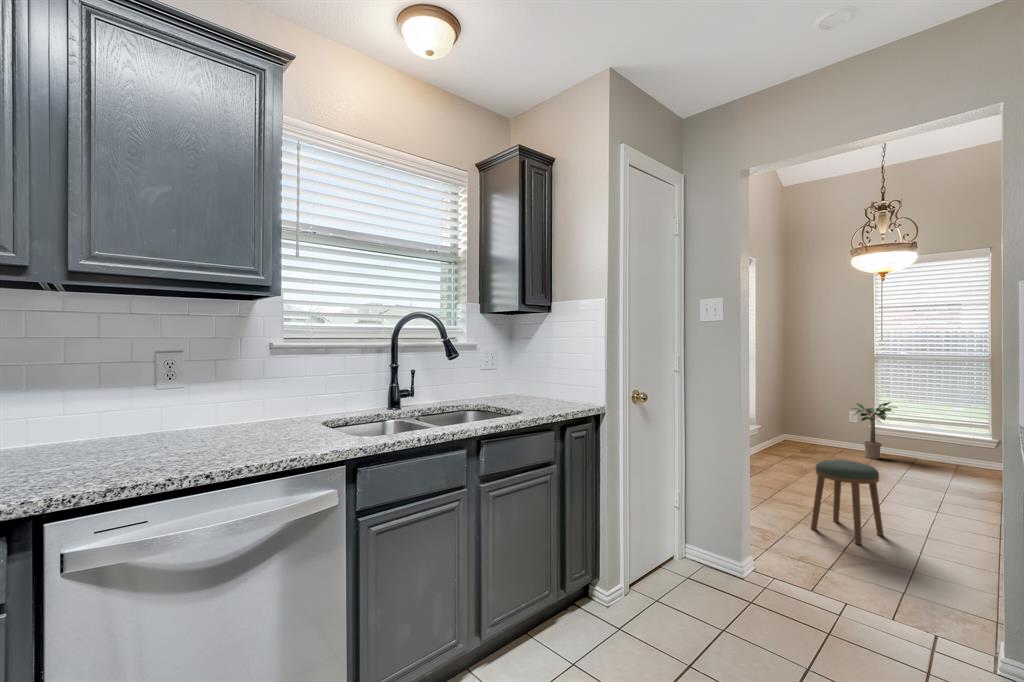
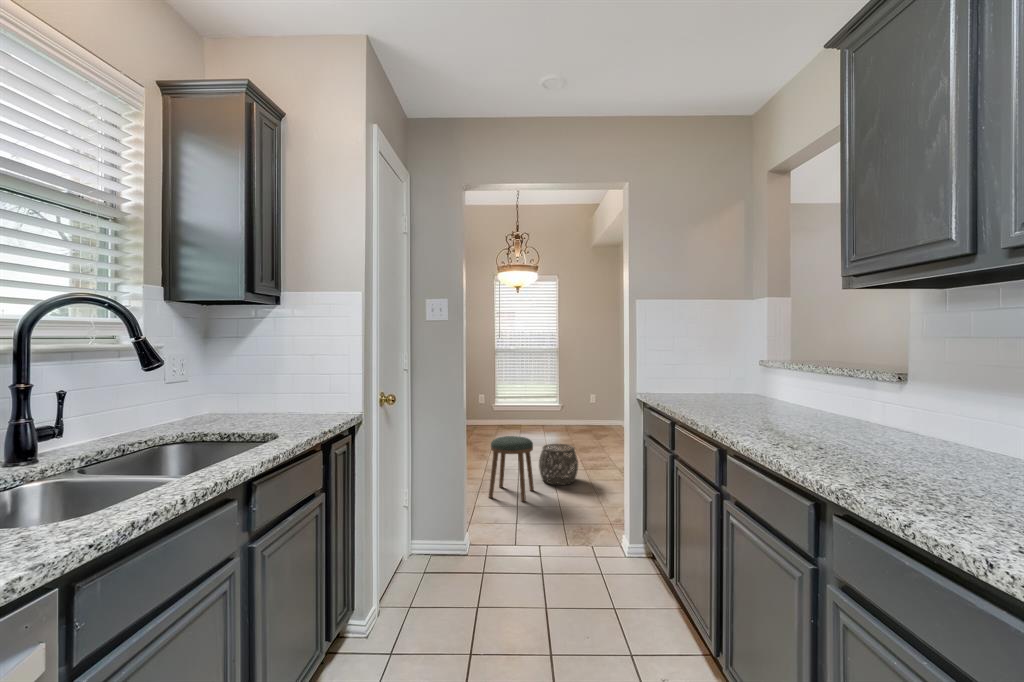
potted plant: present [852,402,897,459] -> none [481,385,512,431]
woven basket: none [899,482,971,542] -> present [539,444,578,485]

